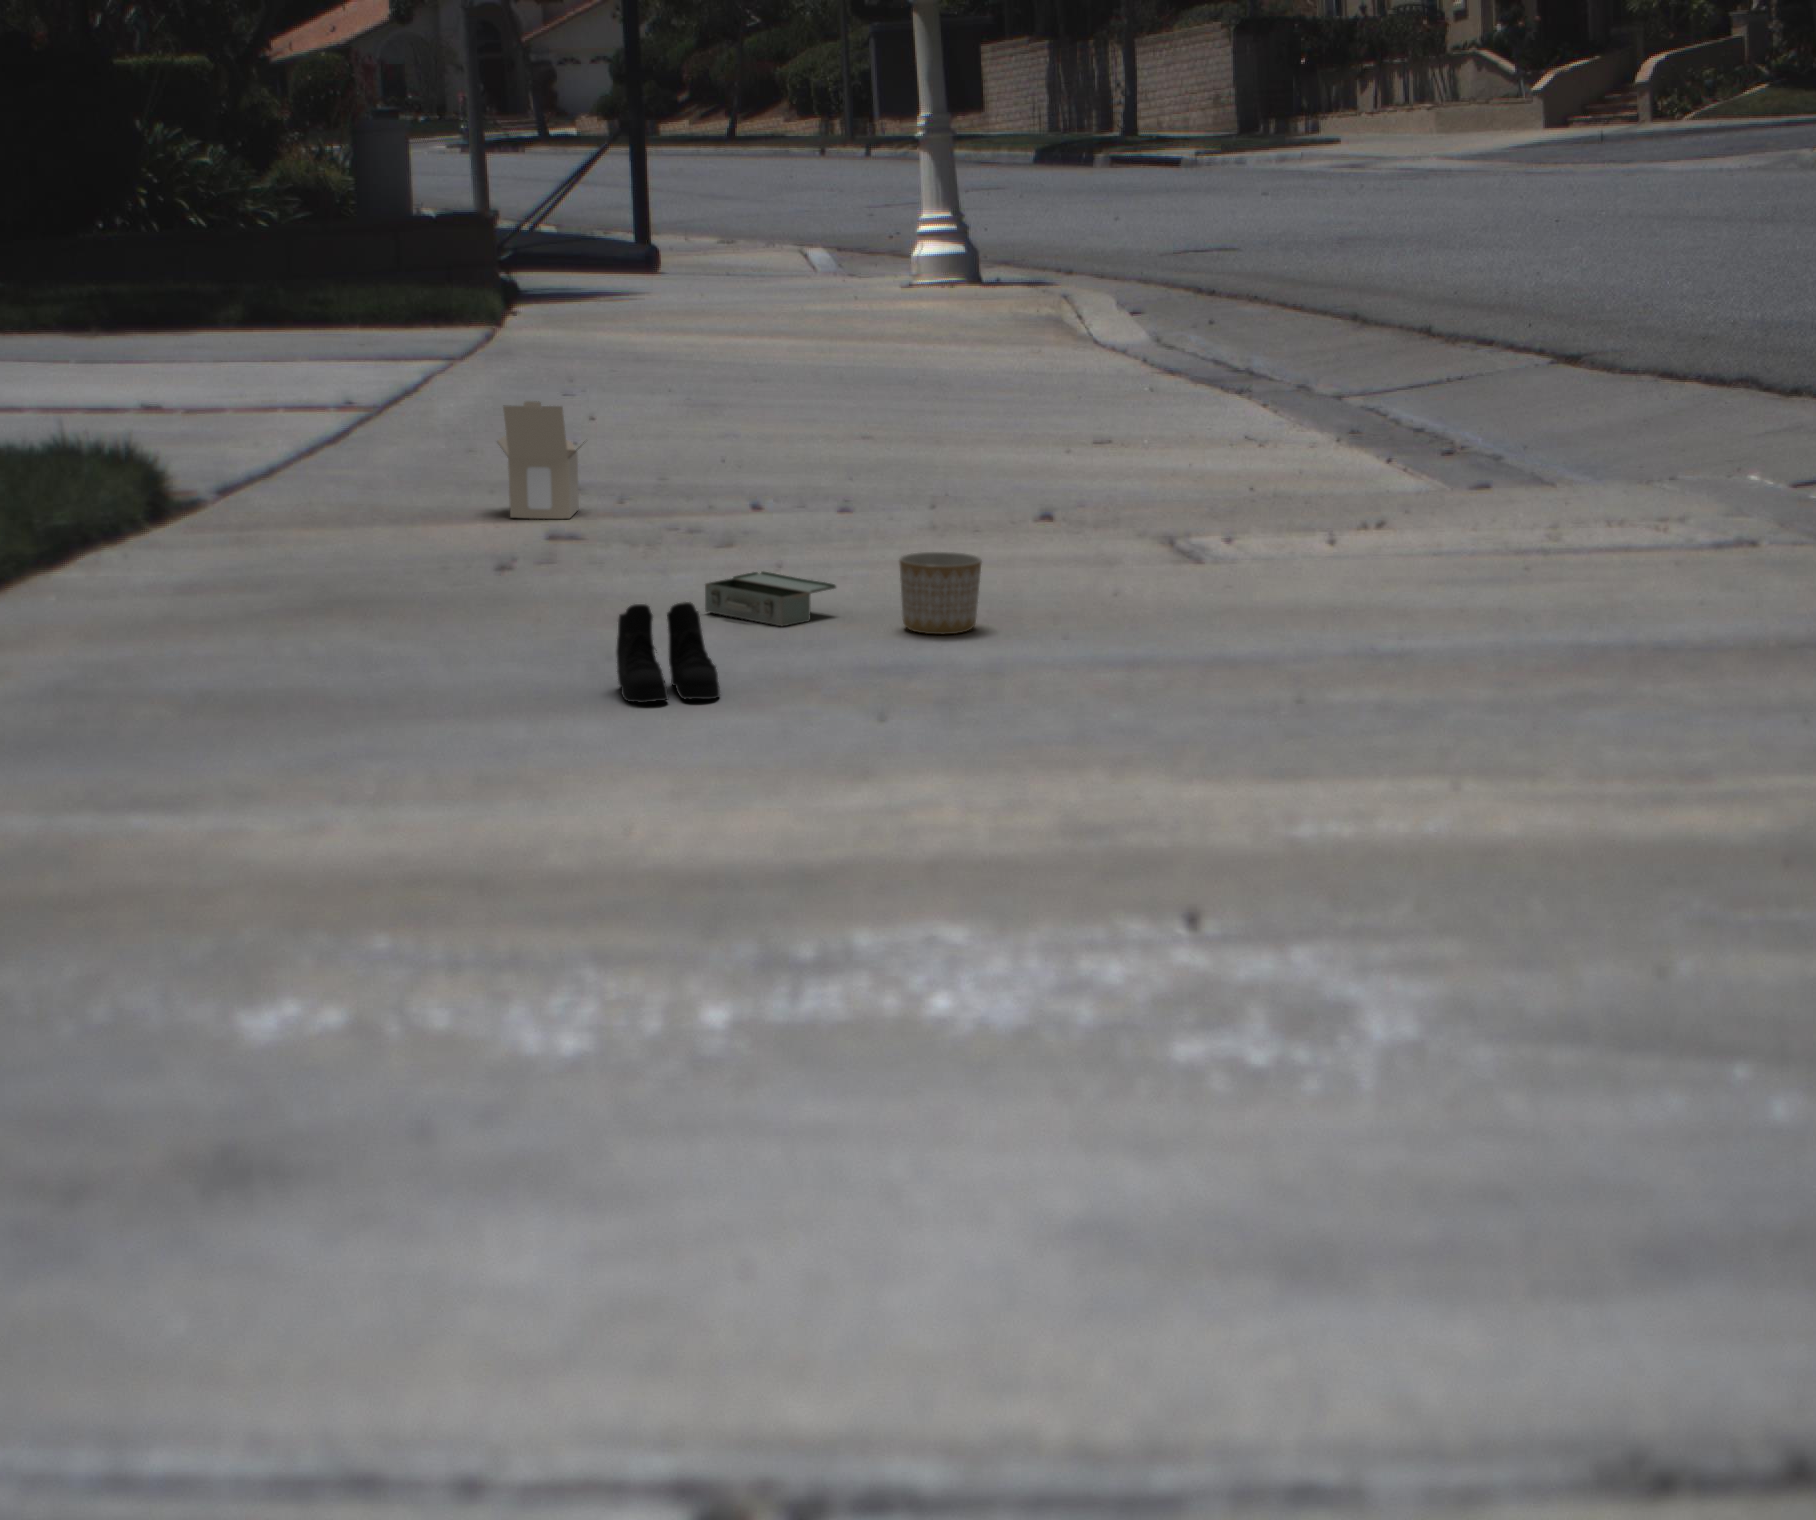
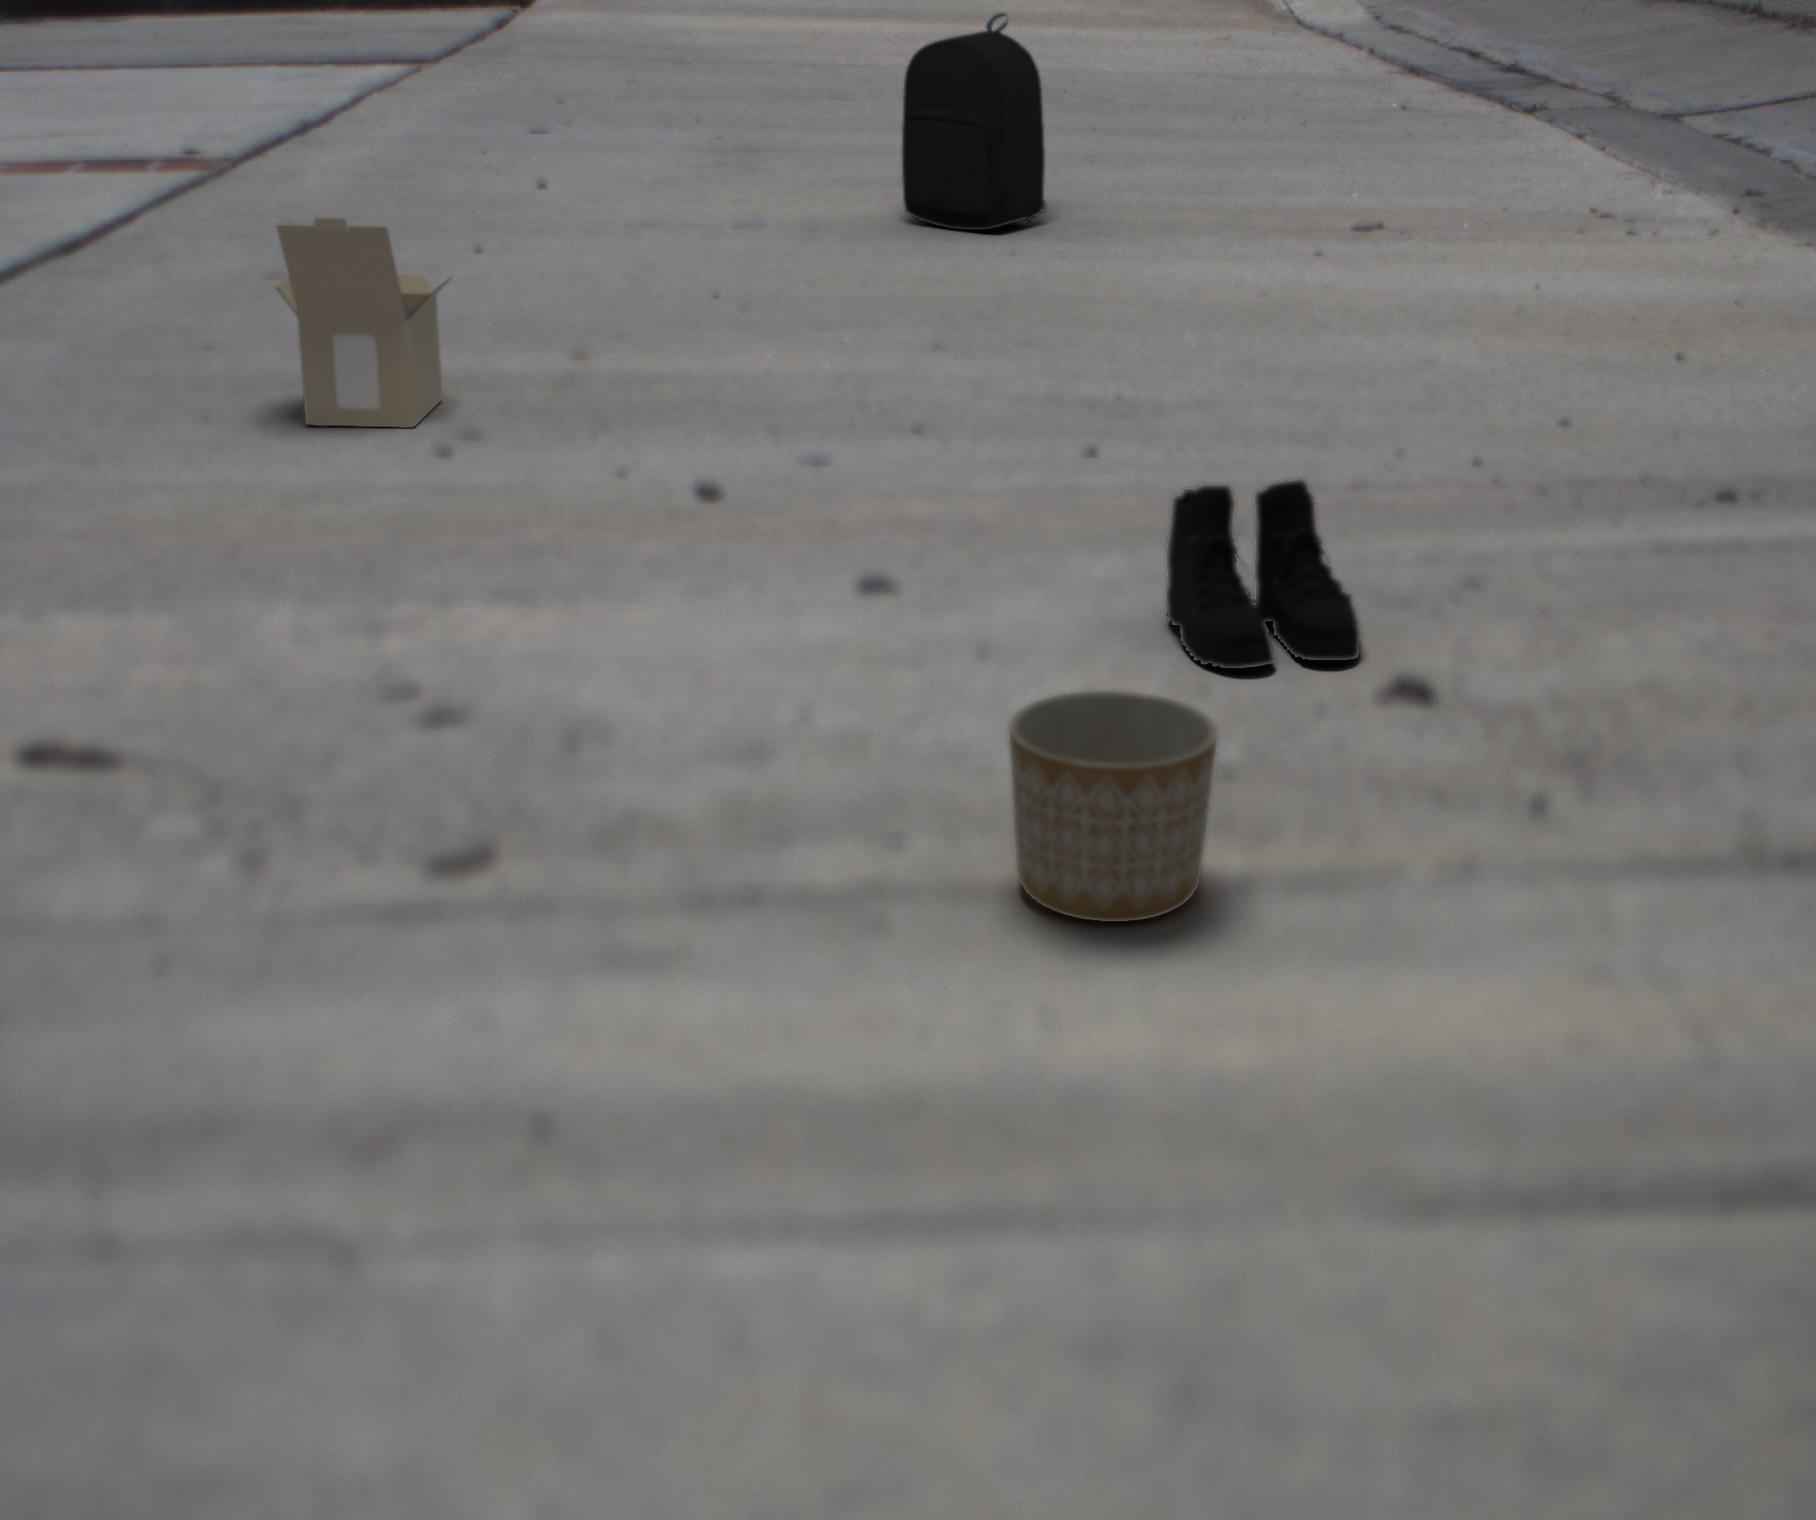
backpack: none [818,309,907,444] -> present [902,13,1046,230]
toolbox: present [705,572,836,626] -> none [553,682,861,869]
boots: present [616,602,720,703] -> present [1166,480,1360,669]

